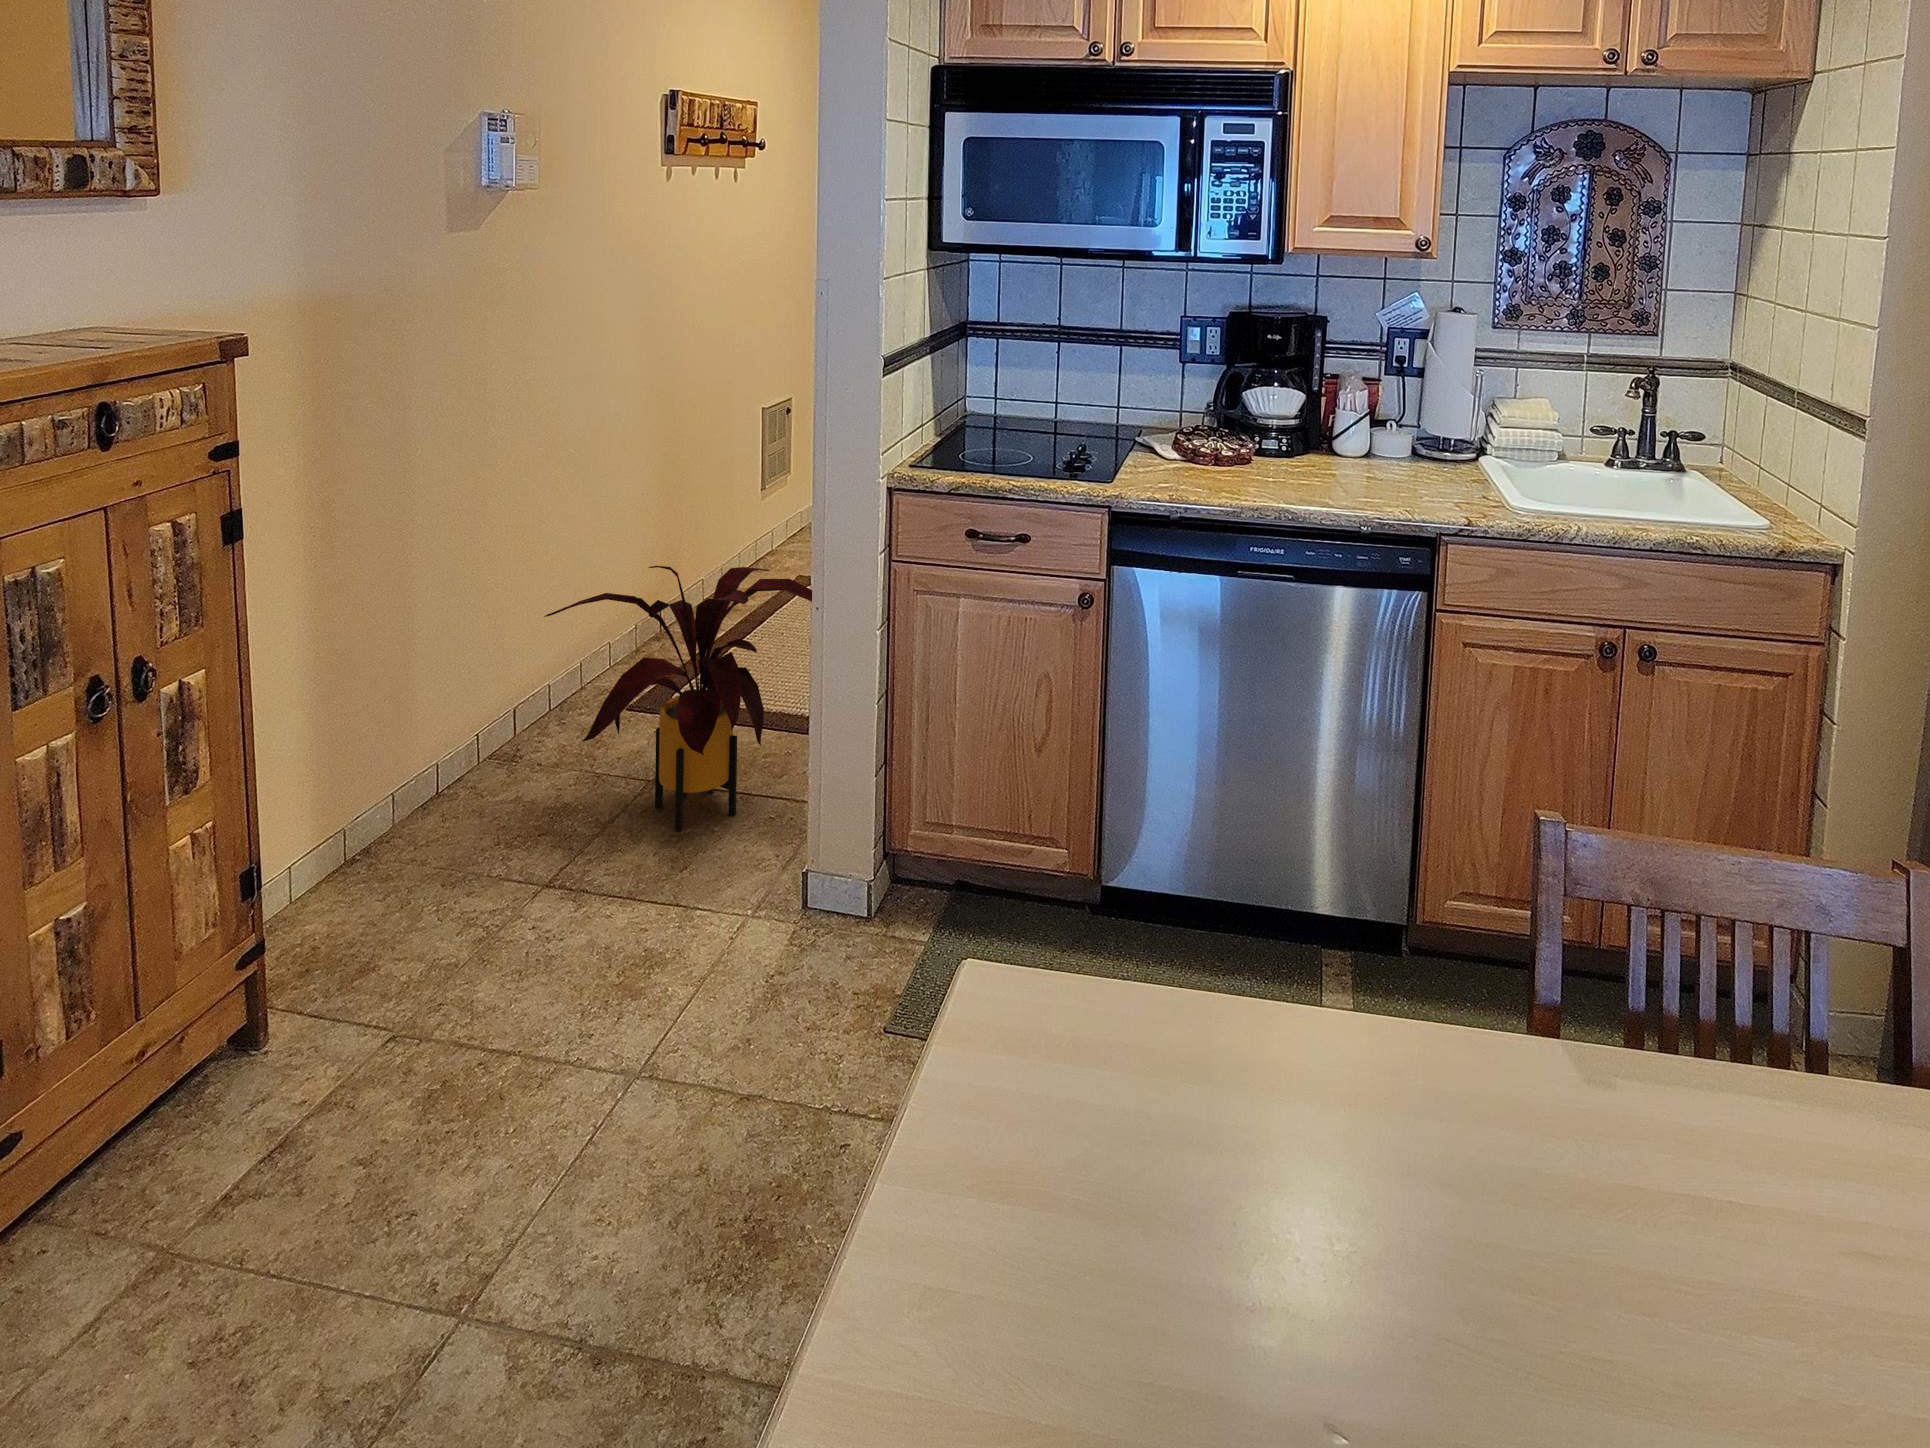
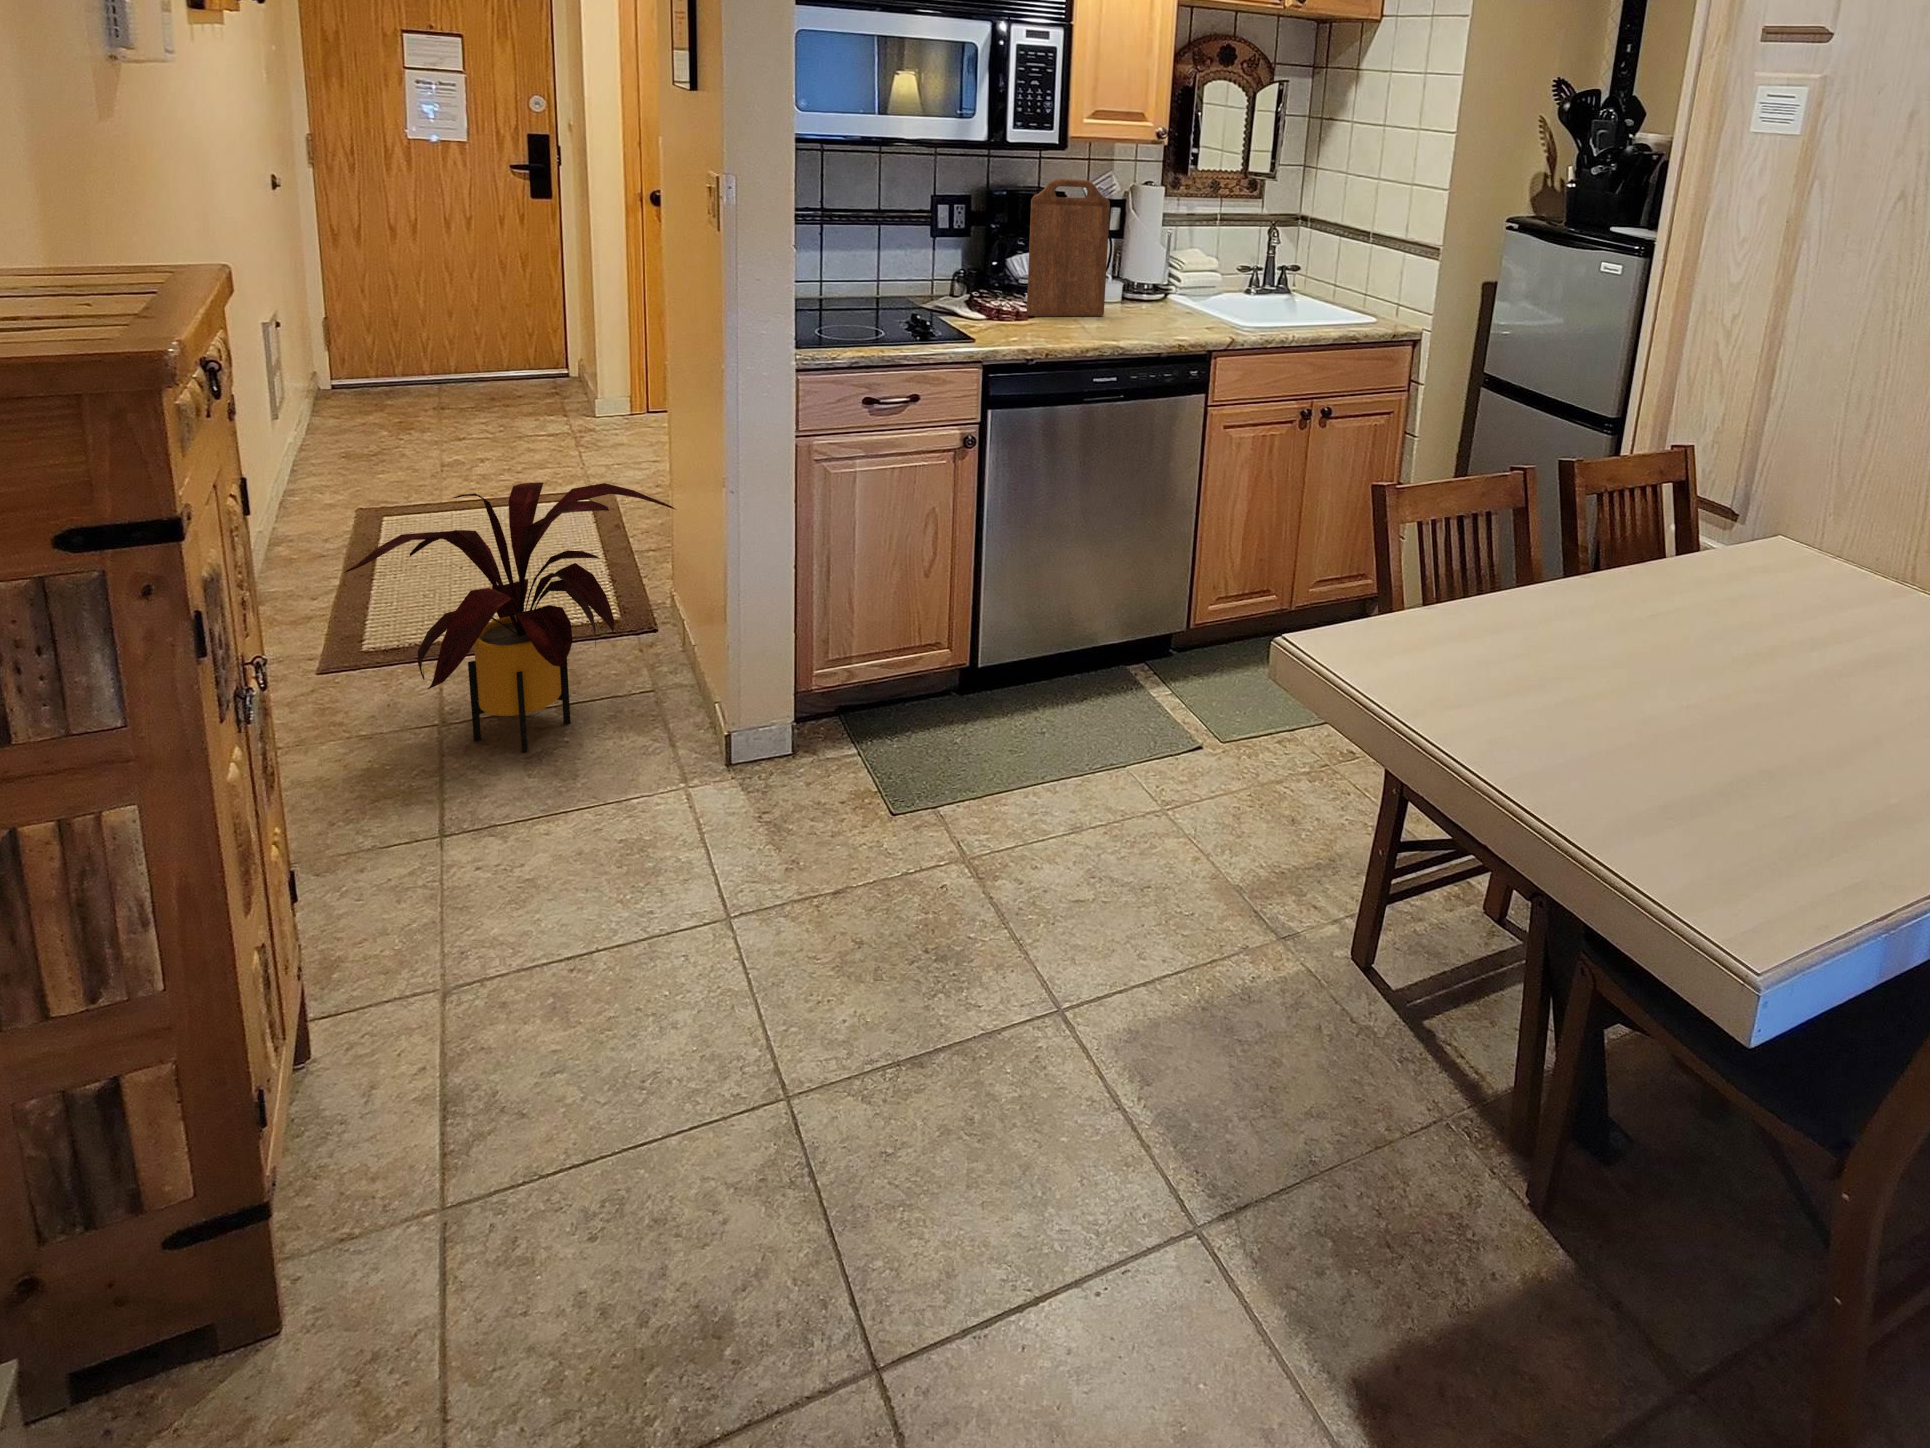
cutting board: none [1238,297,1345,470] -> present [1027,179,1110,316]

